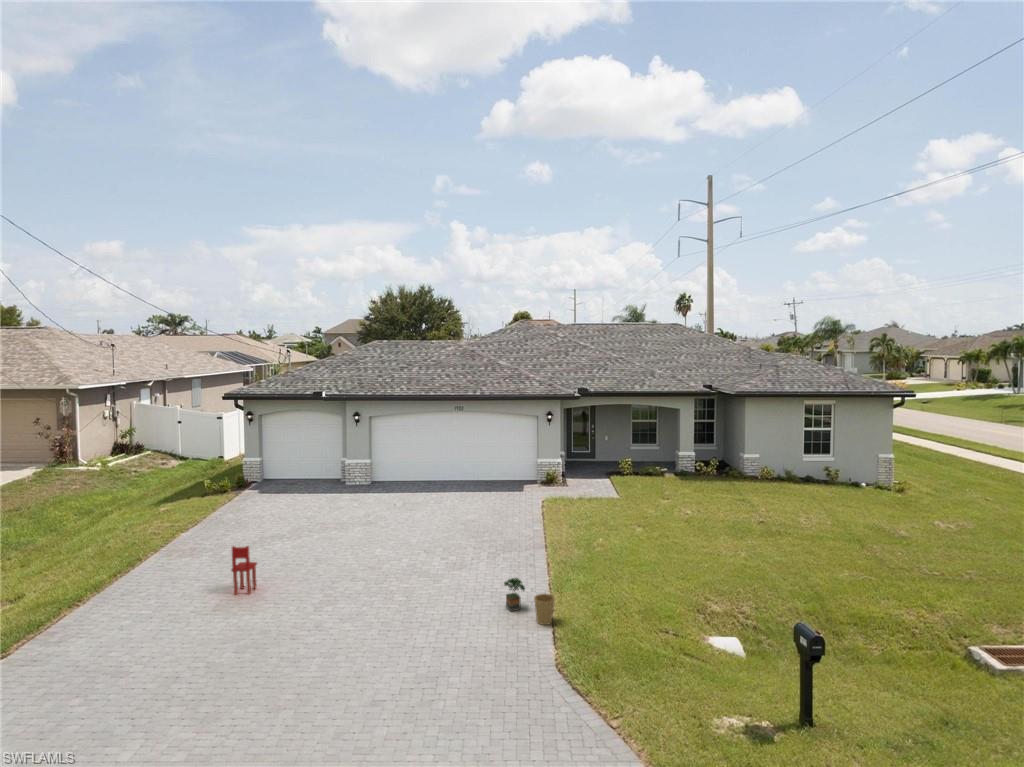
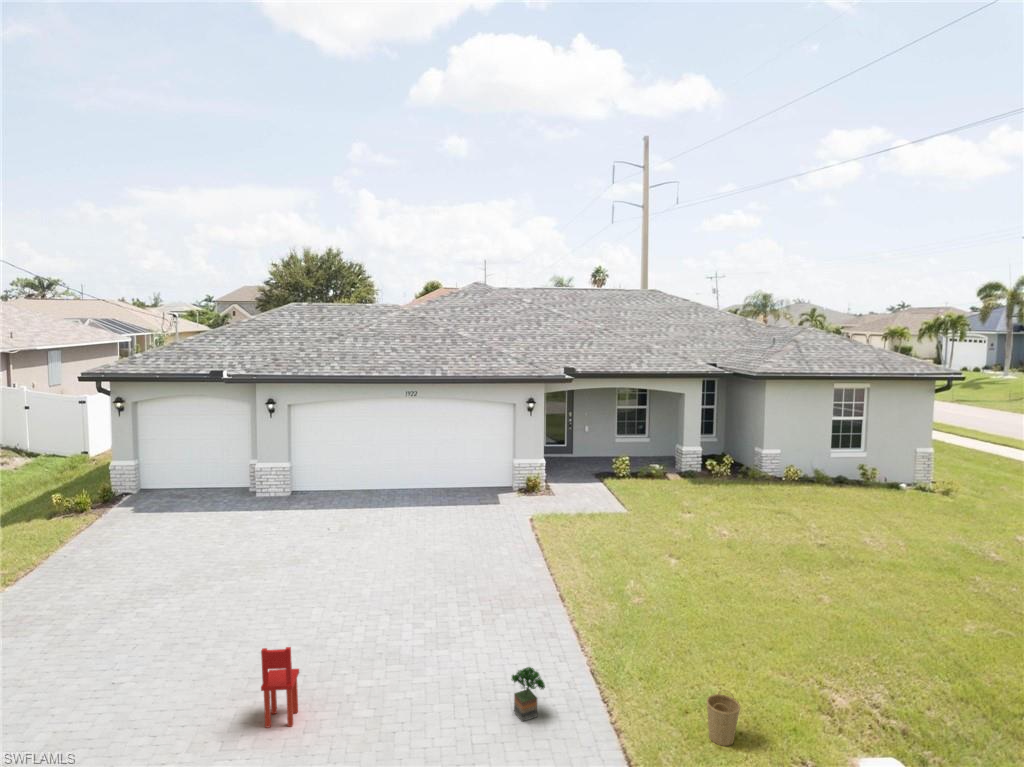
chair: present [231,546,257,594] -> present [261,647,299,728]
basket: present [534,594,555,625] -> present [707,690,740,746]

